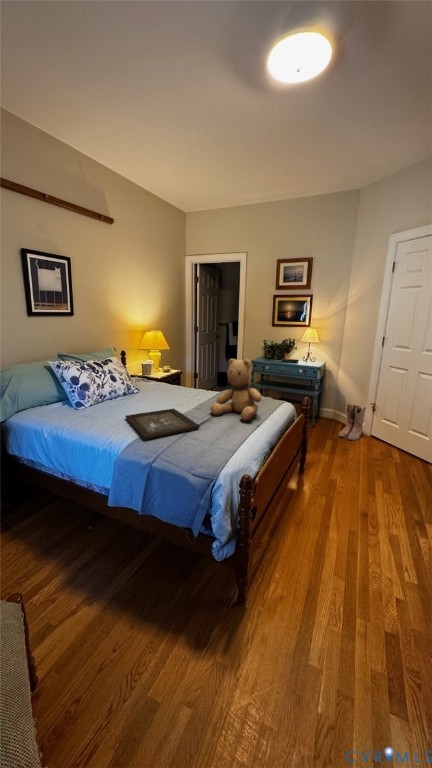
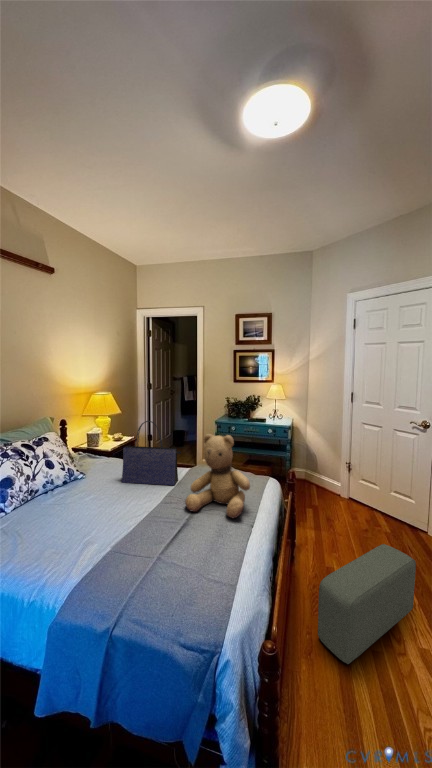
tote bag: none [166,348,212,400] -> present [122,421,181,485]
boots: present [338,404,366,440] -> none [316,465,343,507]
tray: present [126,409,200,440] -> none [68,505,177,576]
pouf: none [308,460,404,533] -> present [318,544,416,664]

